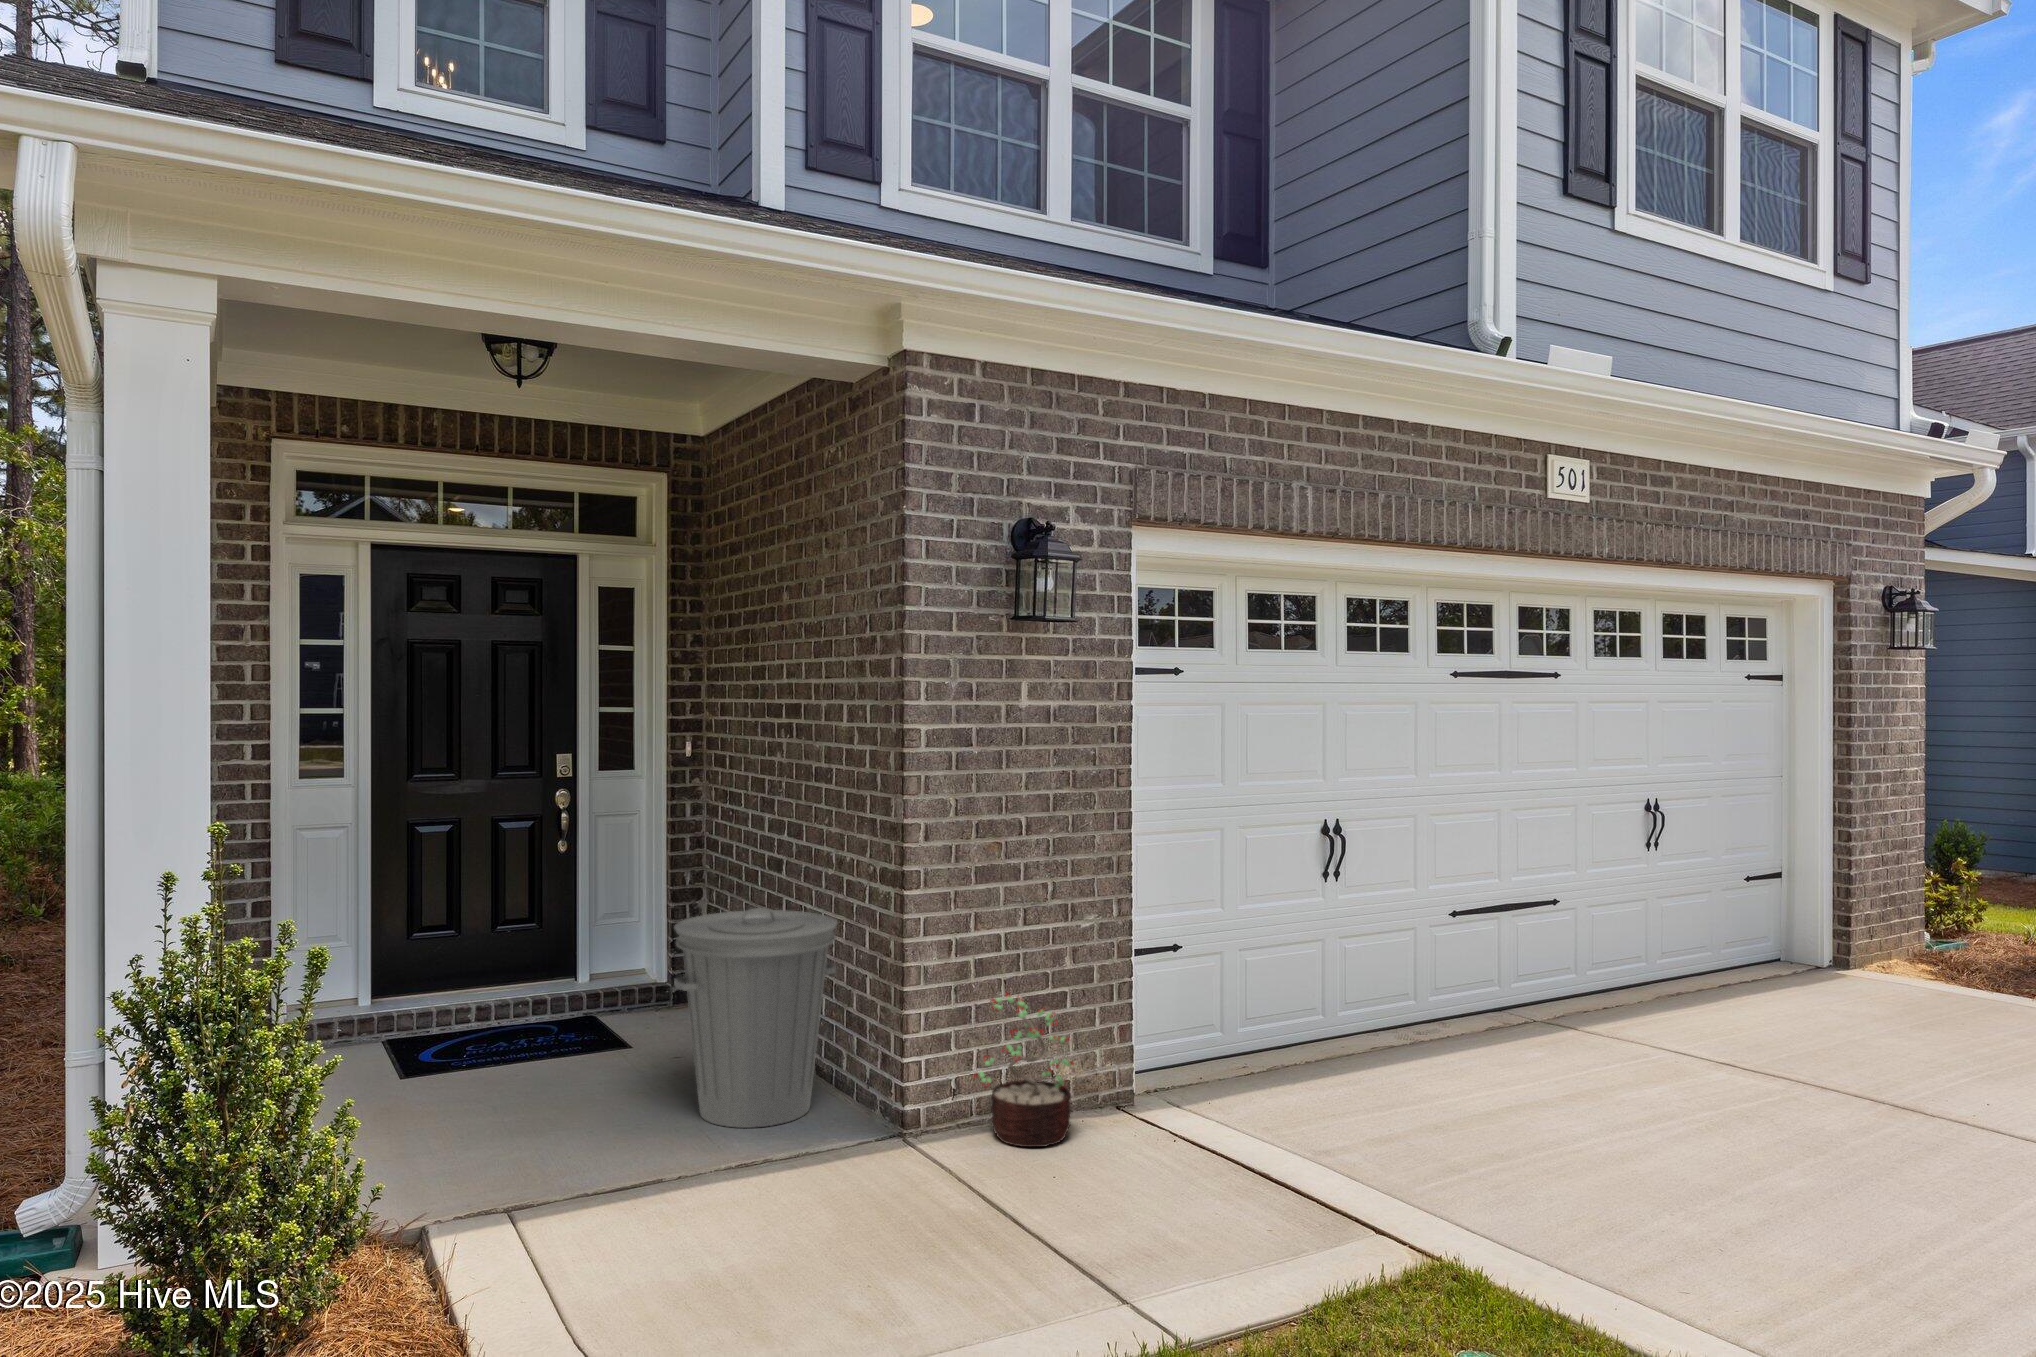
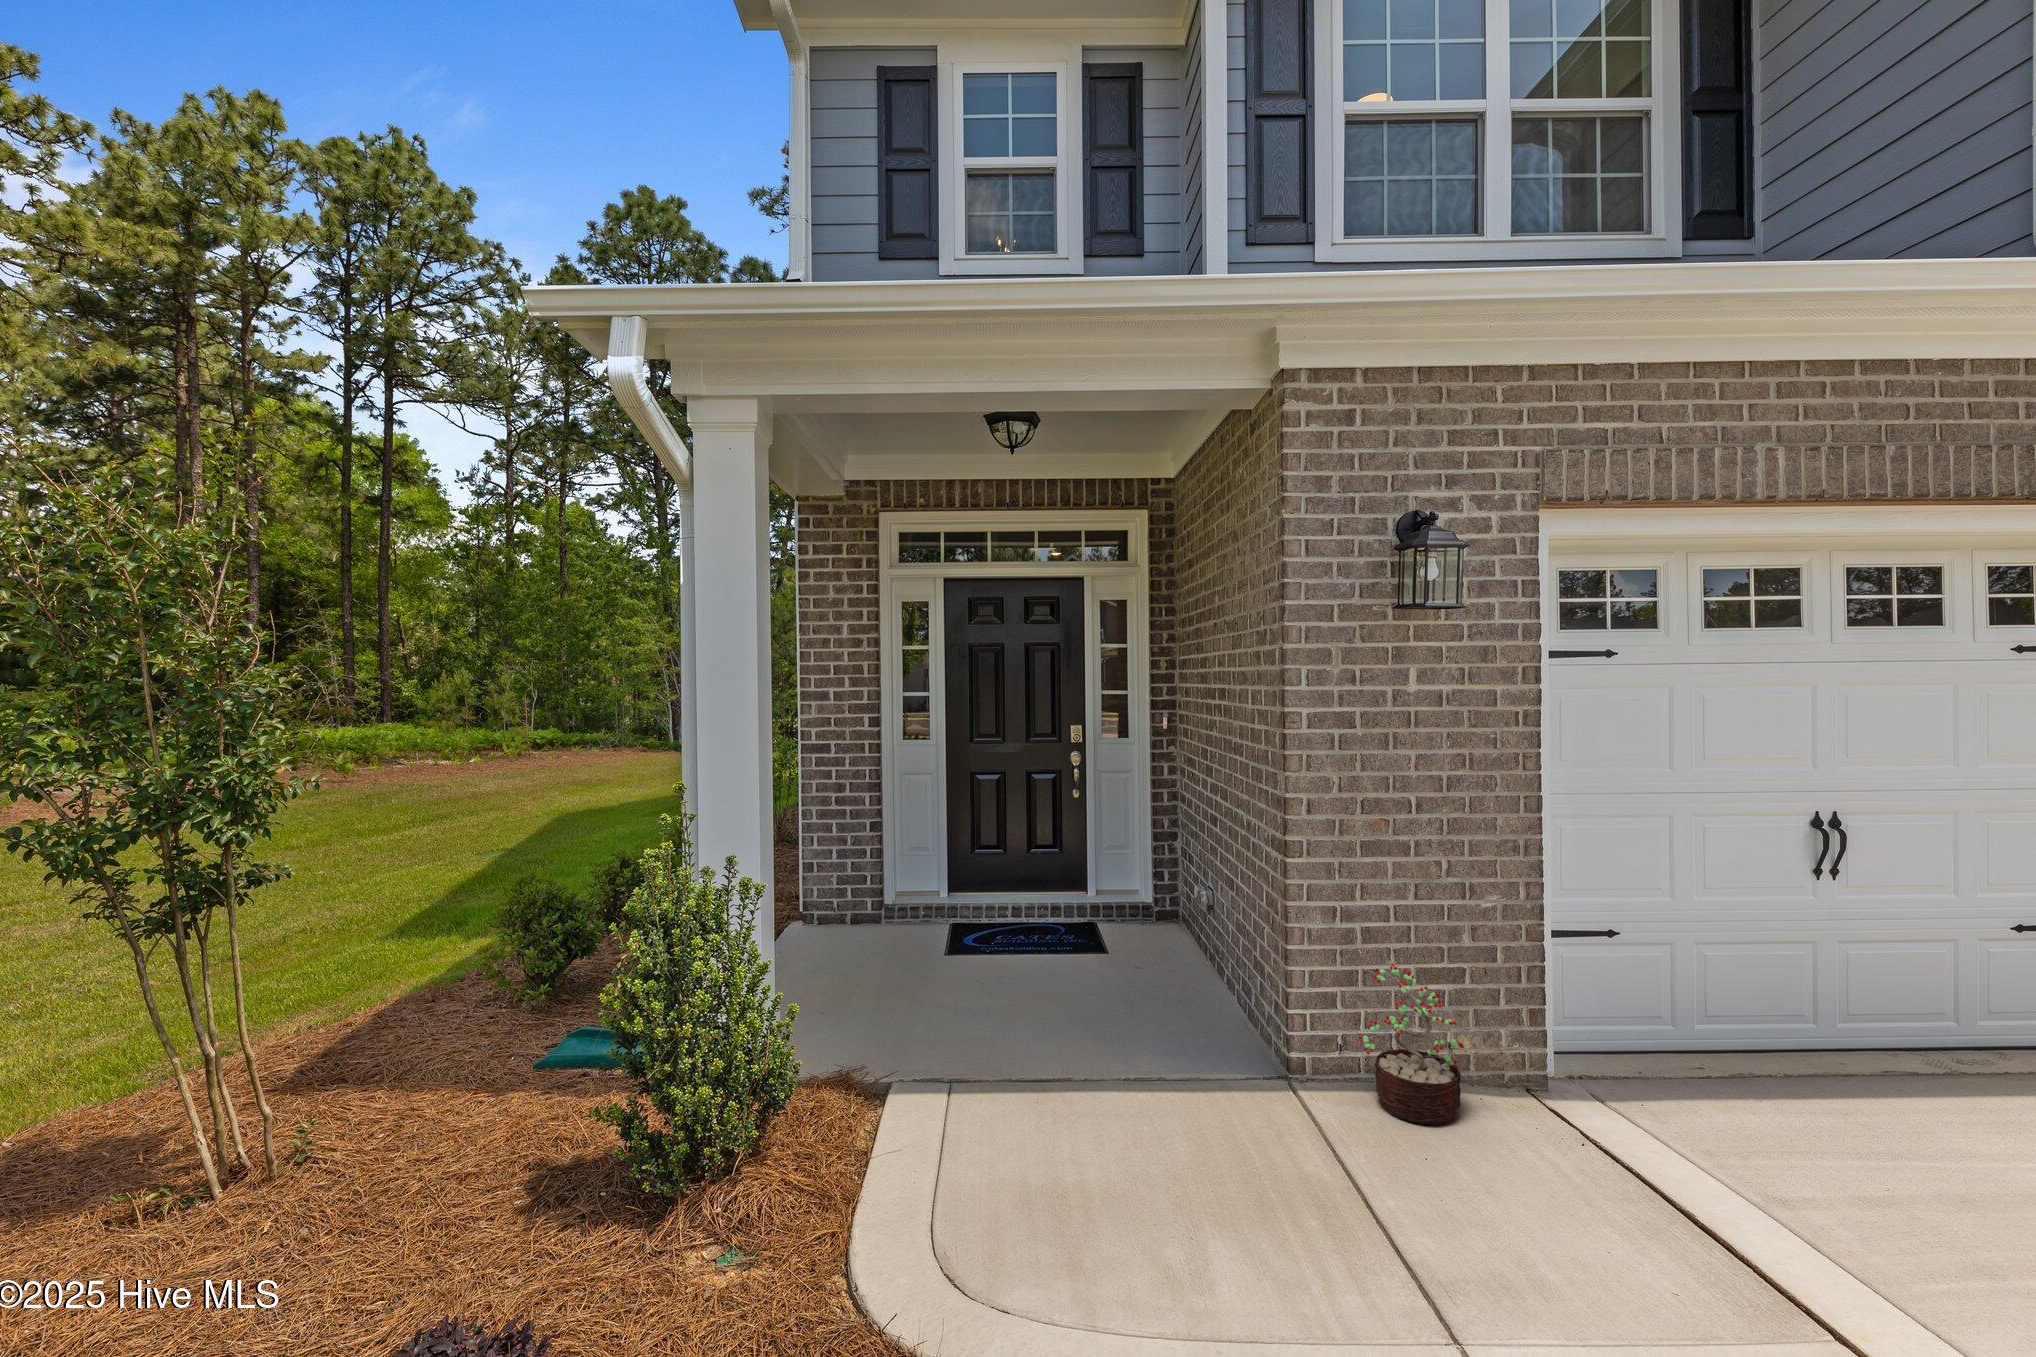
trash can: present [674,908,837,1128] -> none [1105,858,1242,1046]

